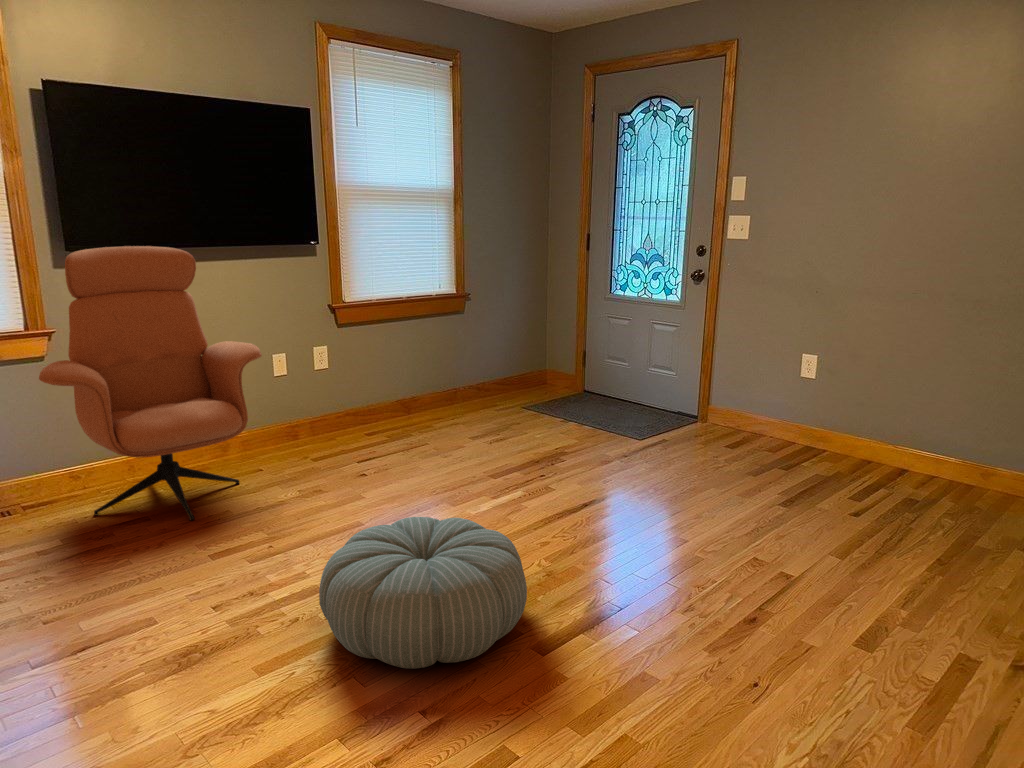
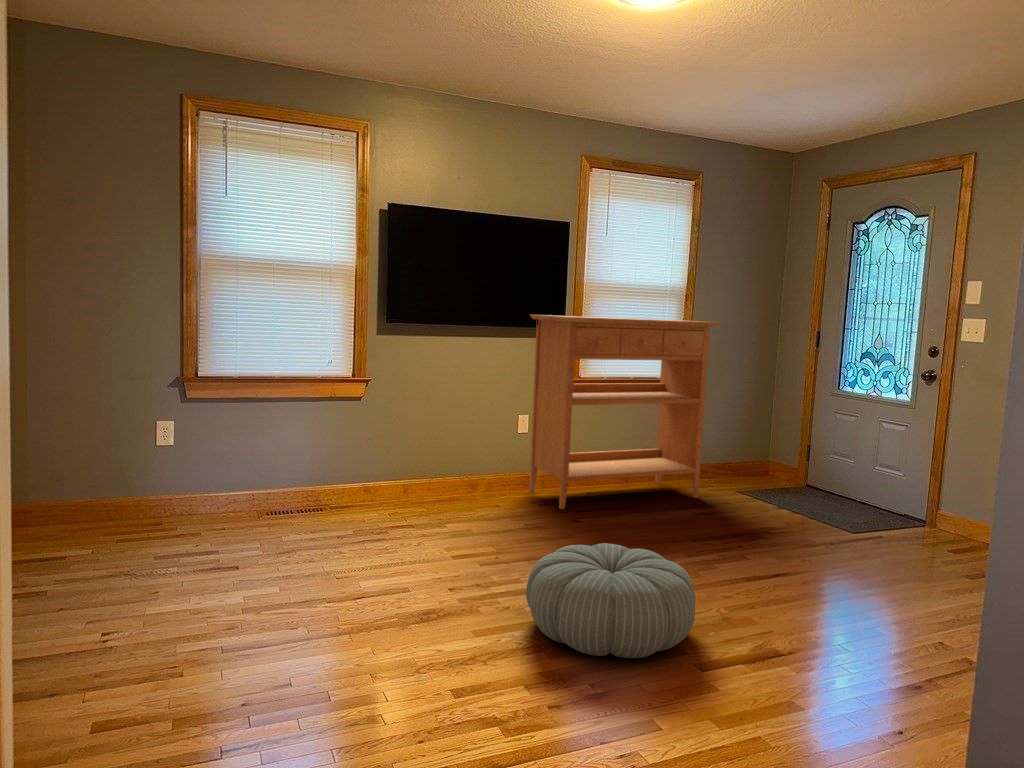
console table: none [269,228,496,462] -> present [529,315,722,509]
armchair: present [39,246,262,520] -> none [355,320,512,533]

